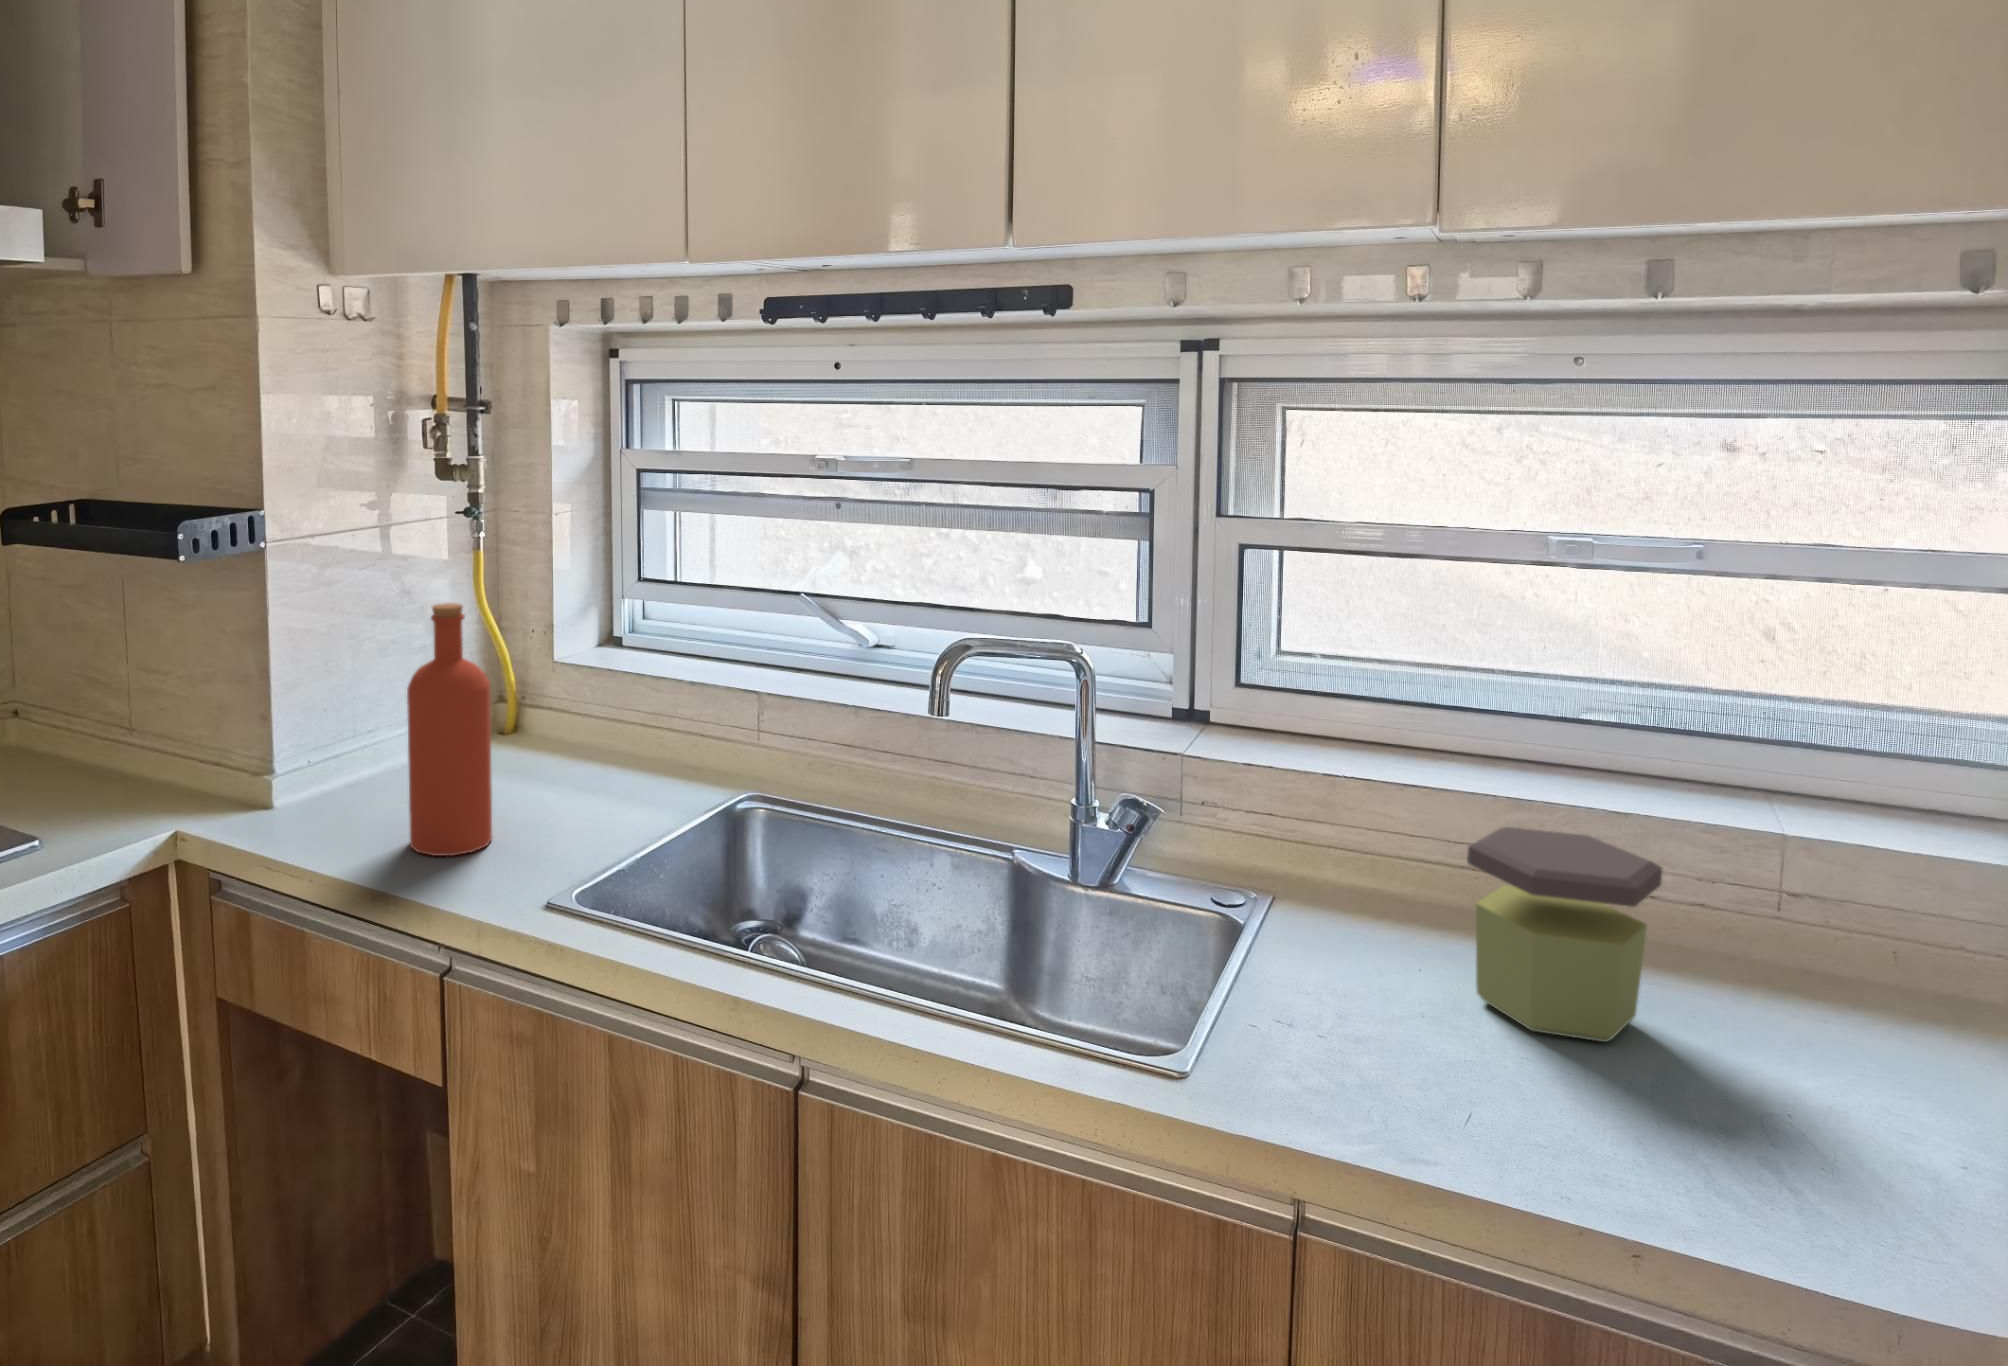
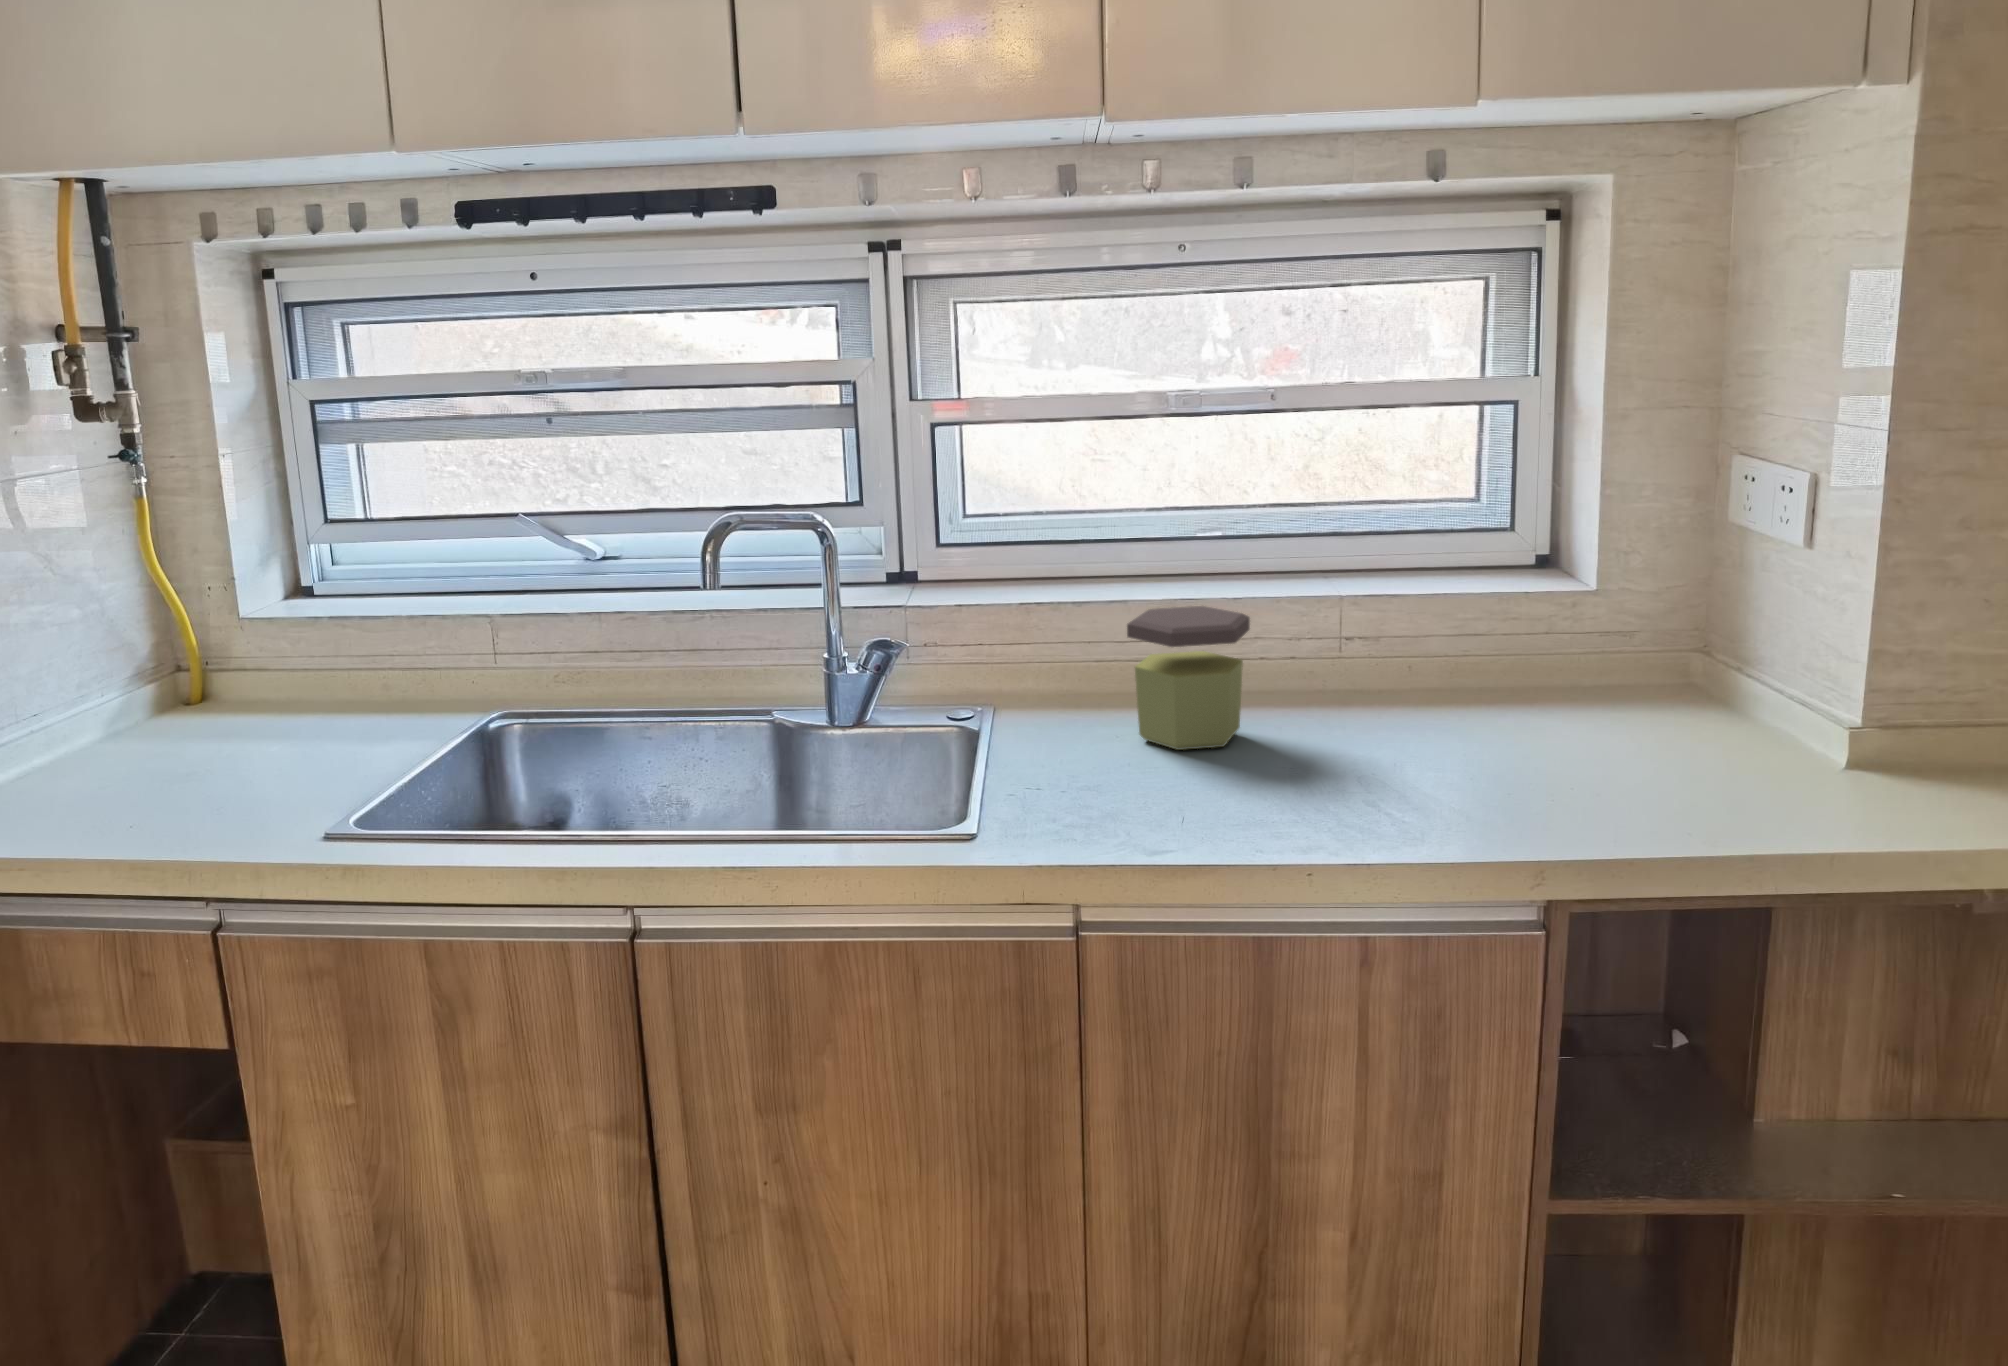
bottle: present [407,603,492,856] -> none [111,542,234,813]

